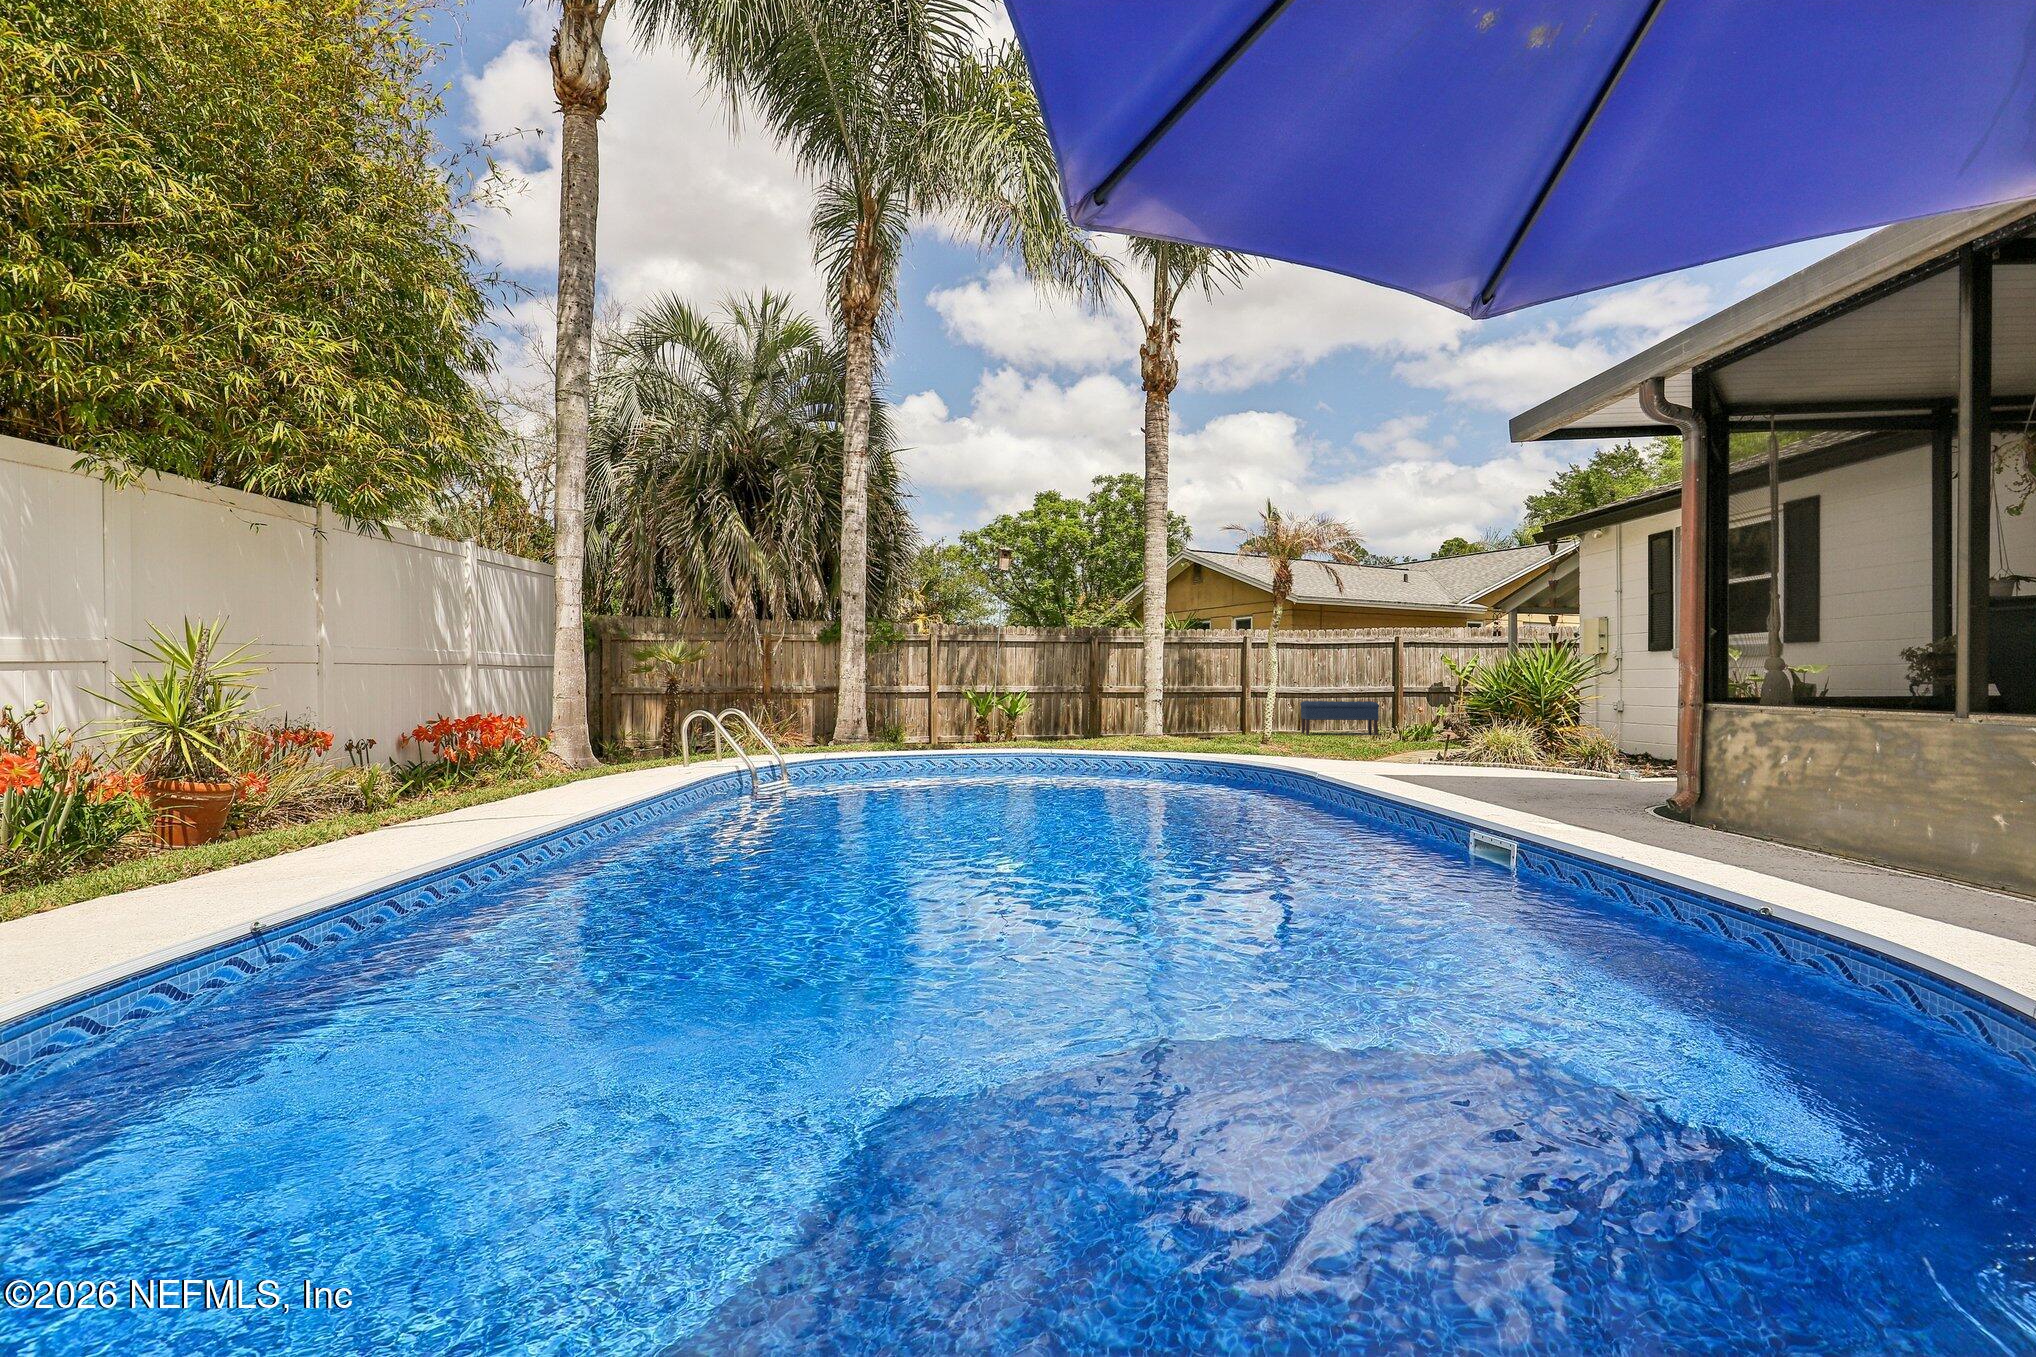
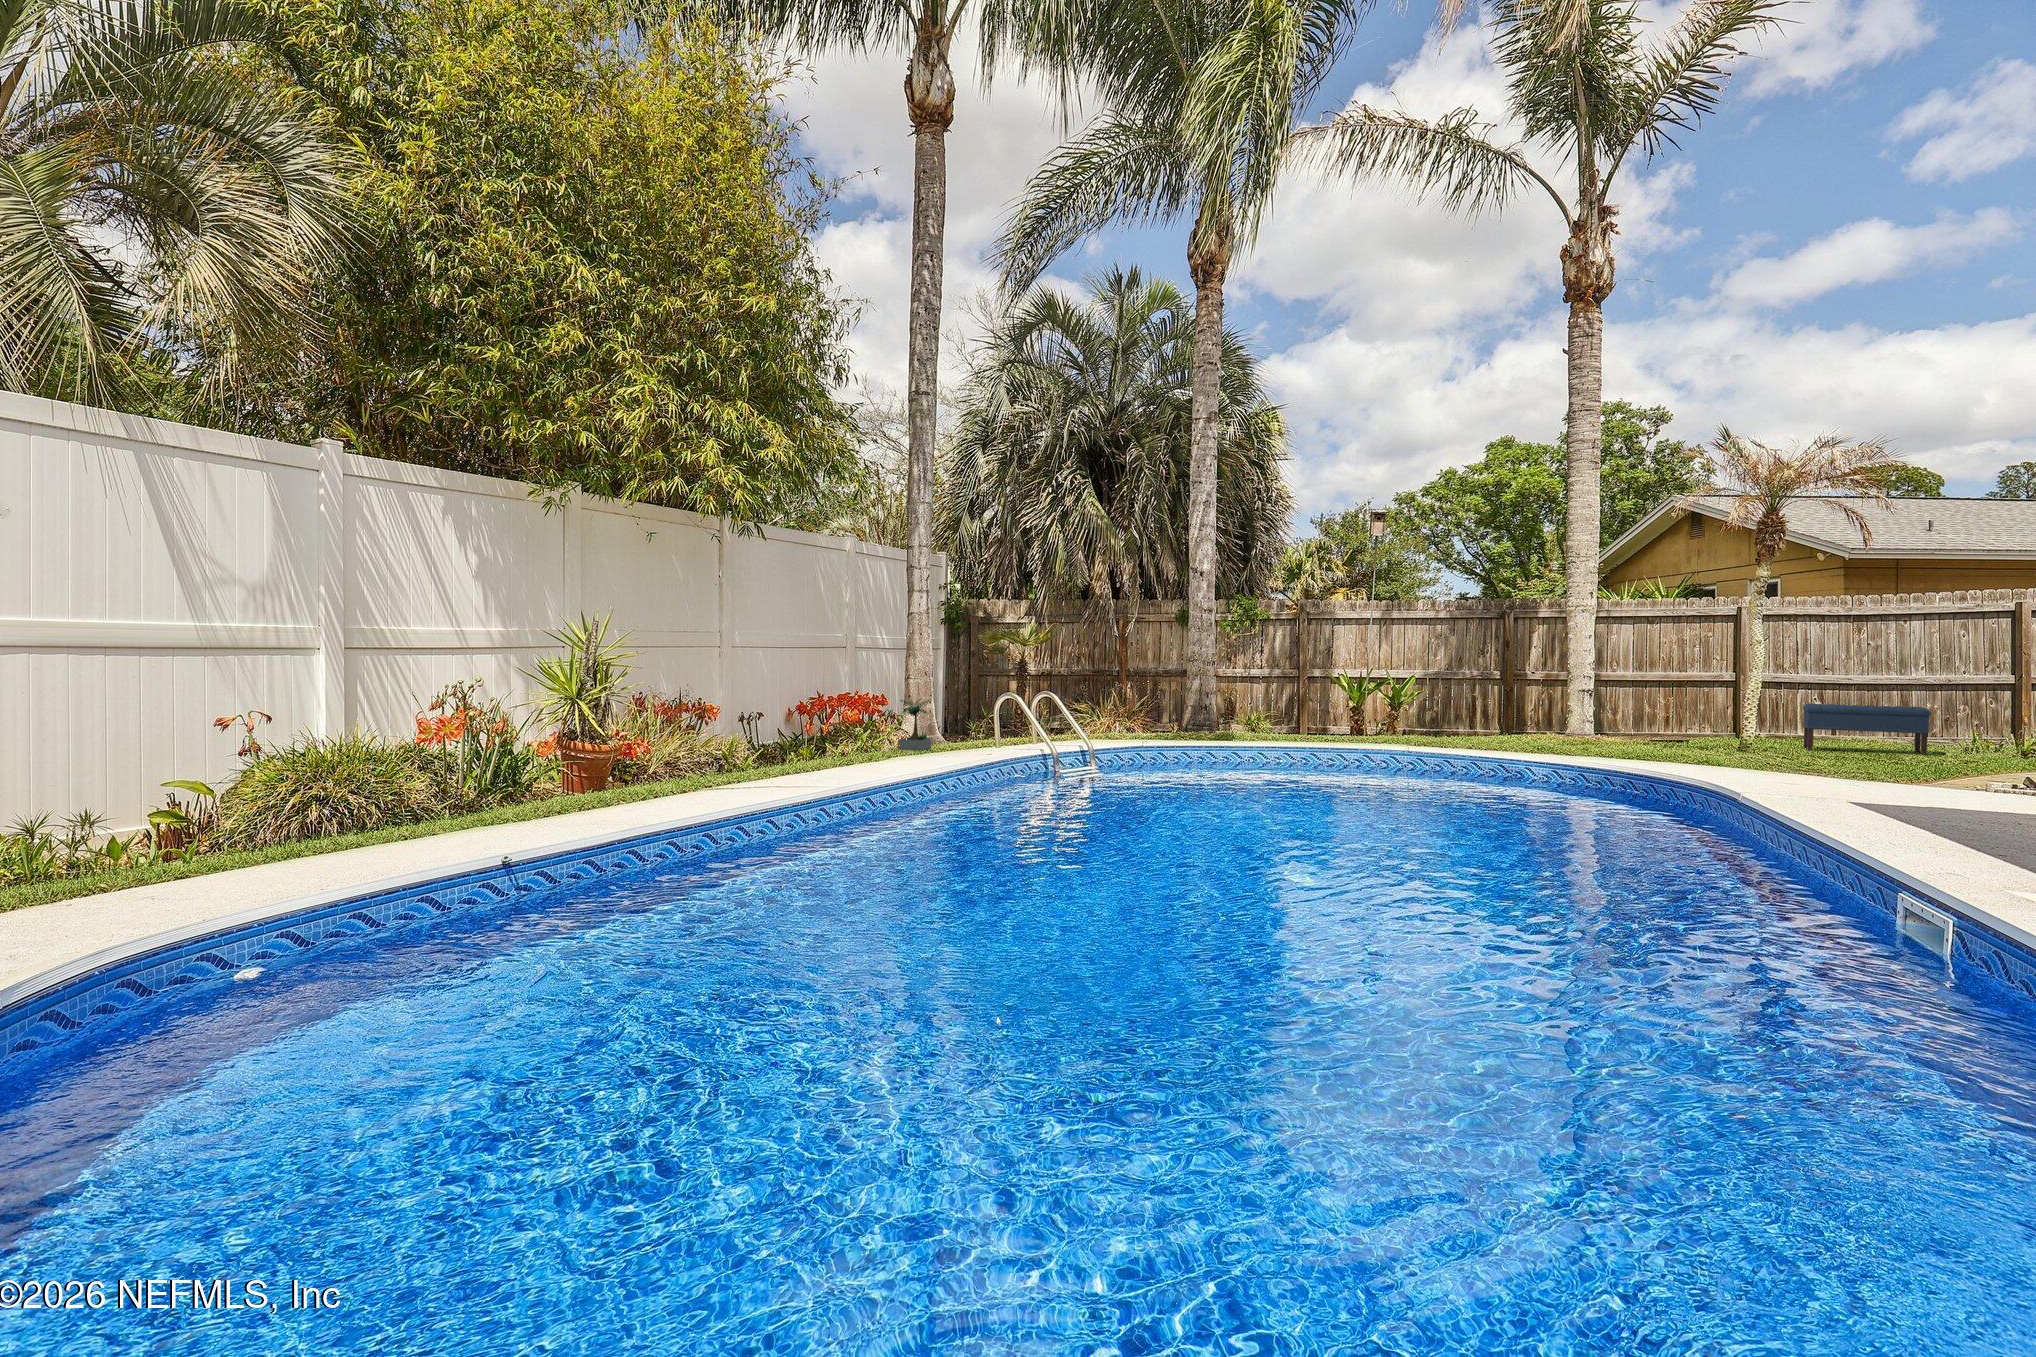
potted plant: none [580,719,623,772] -> present [898,699,931,750]

